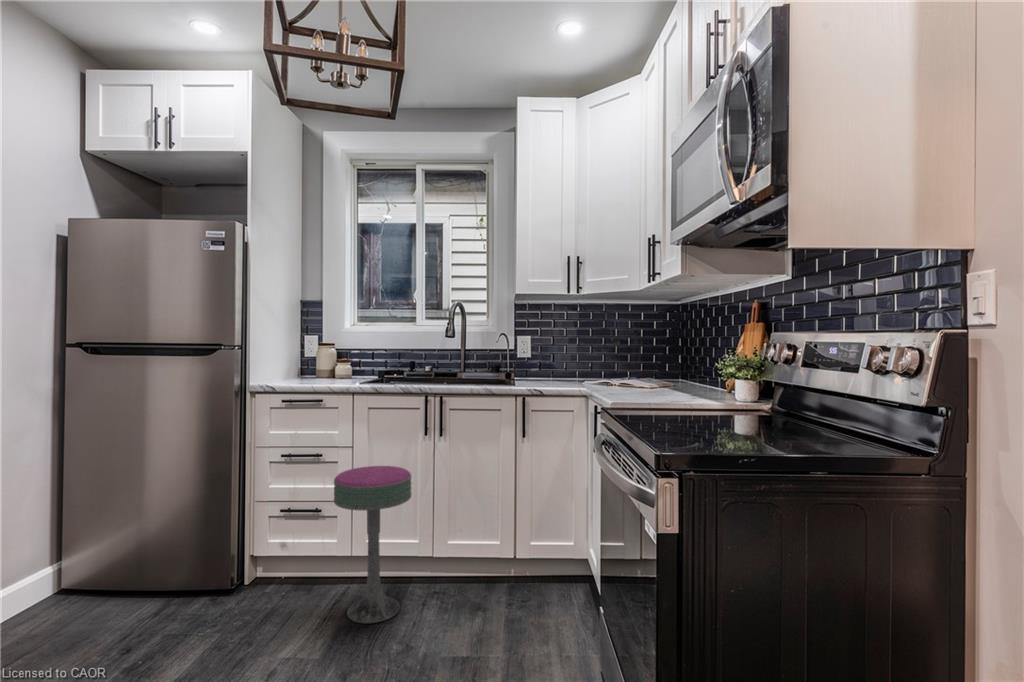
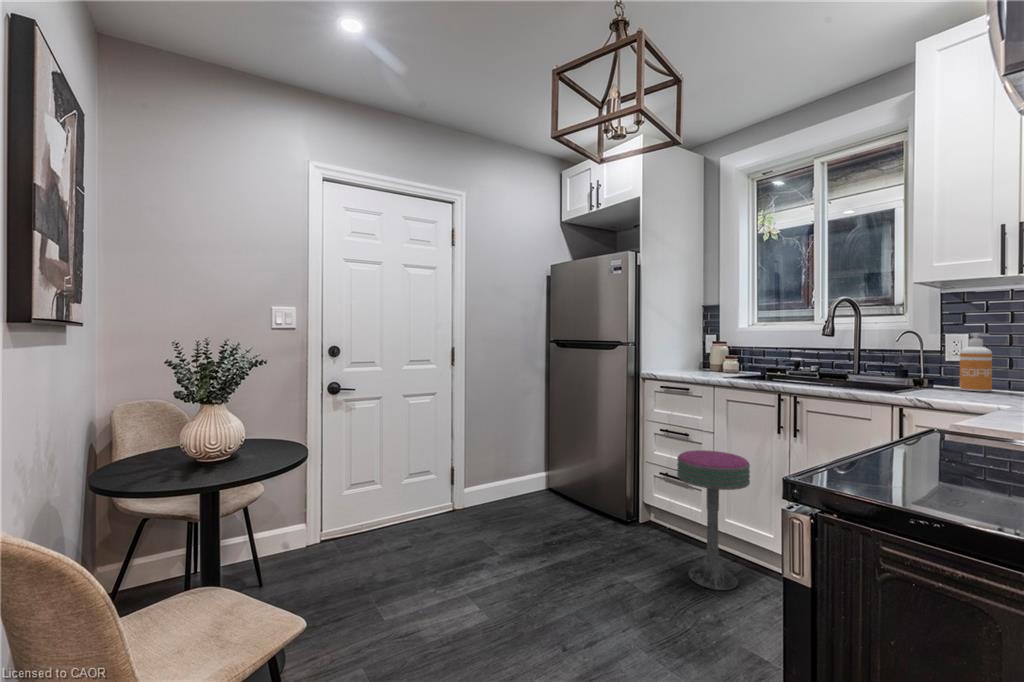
soap dispenser: none [532,336,549,380] -> present [960,333,992,391]

